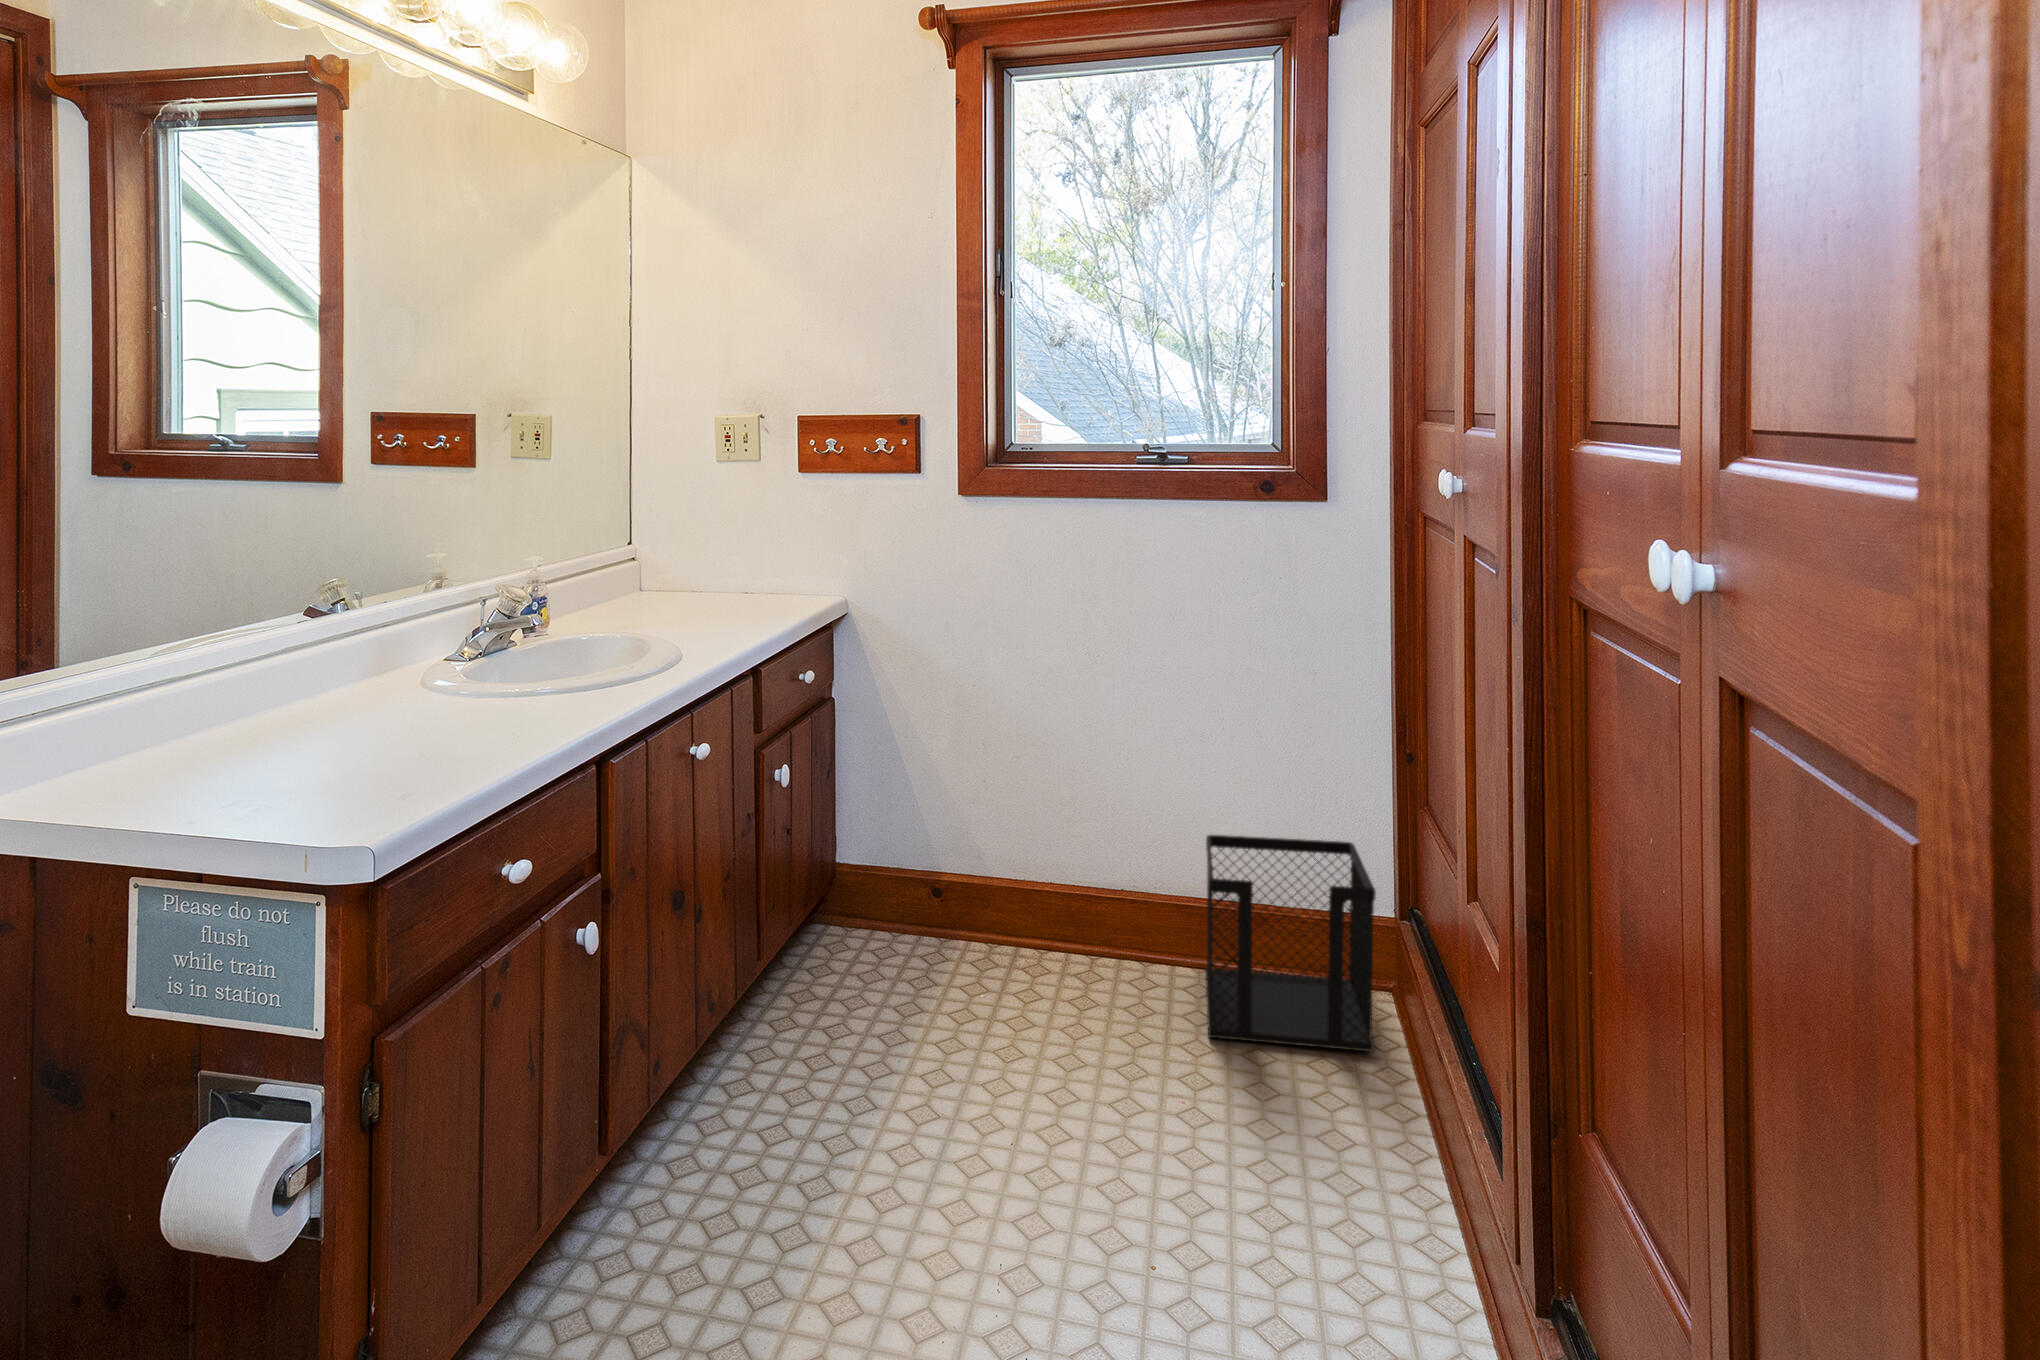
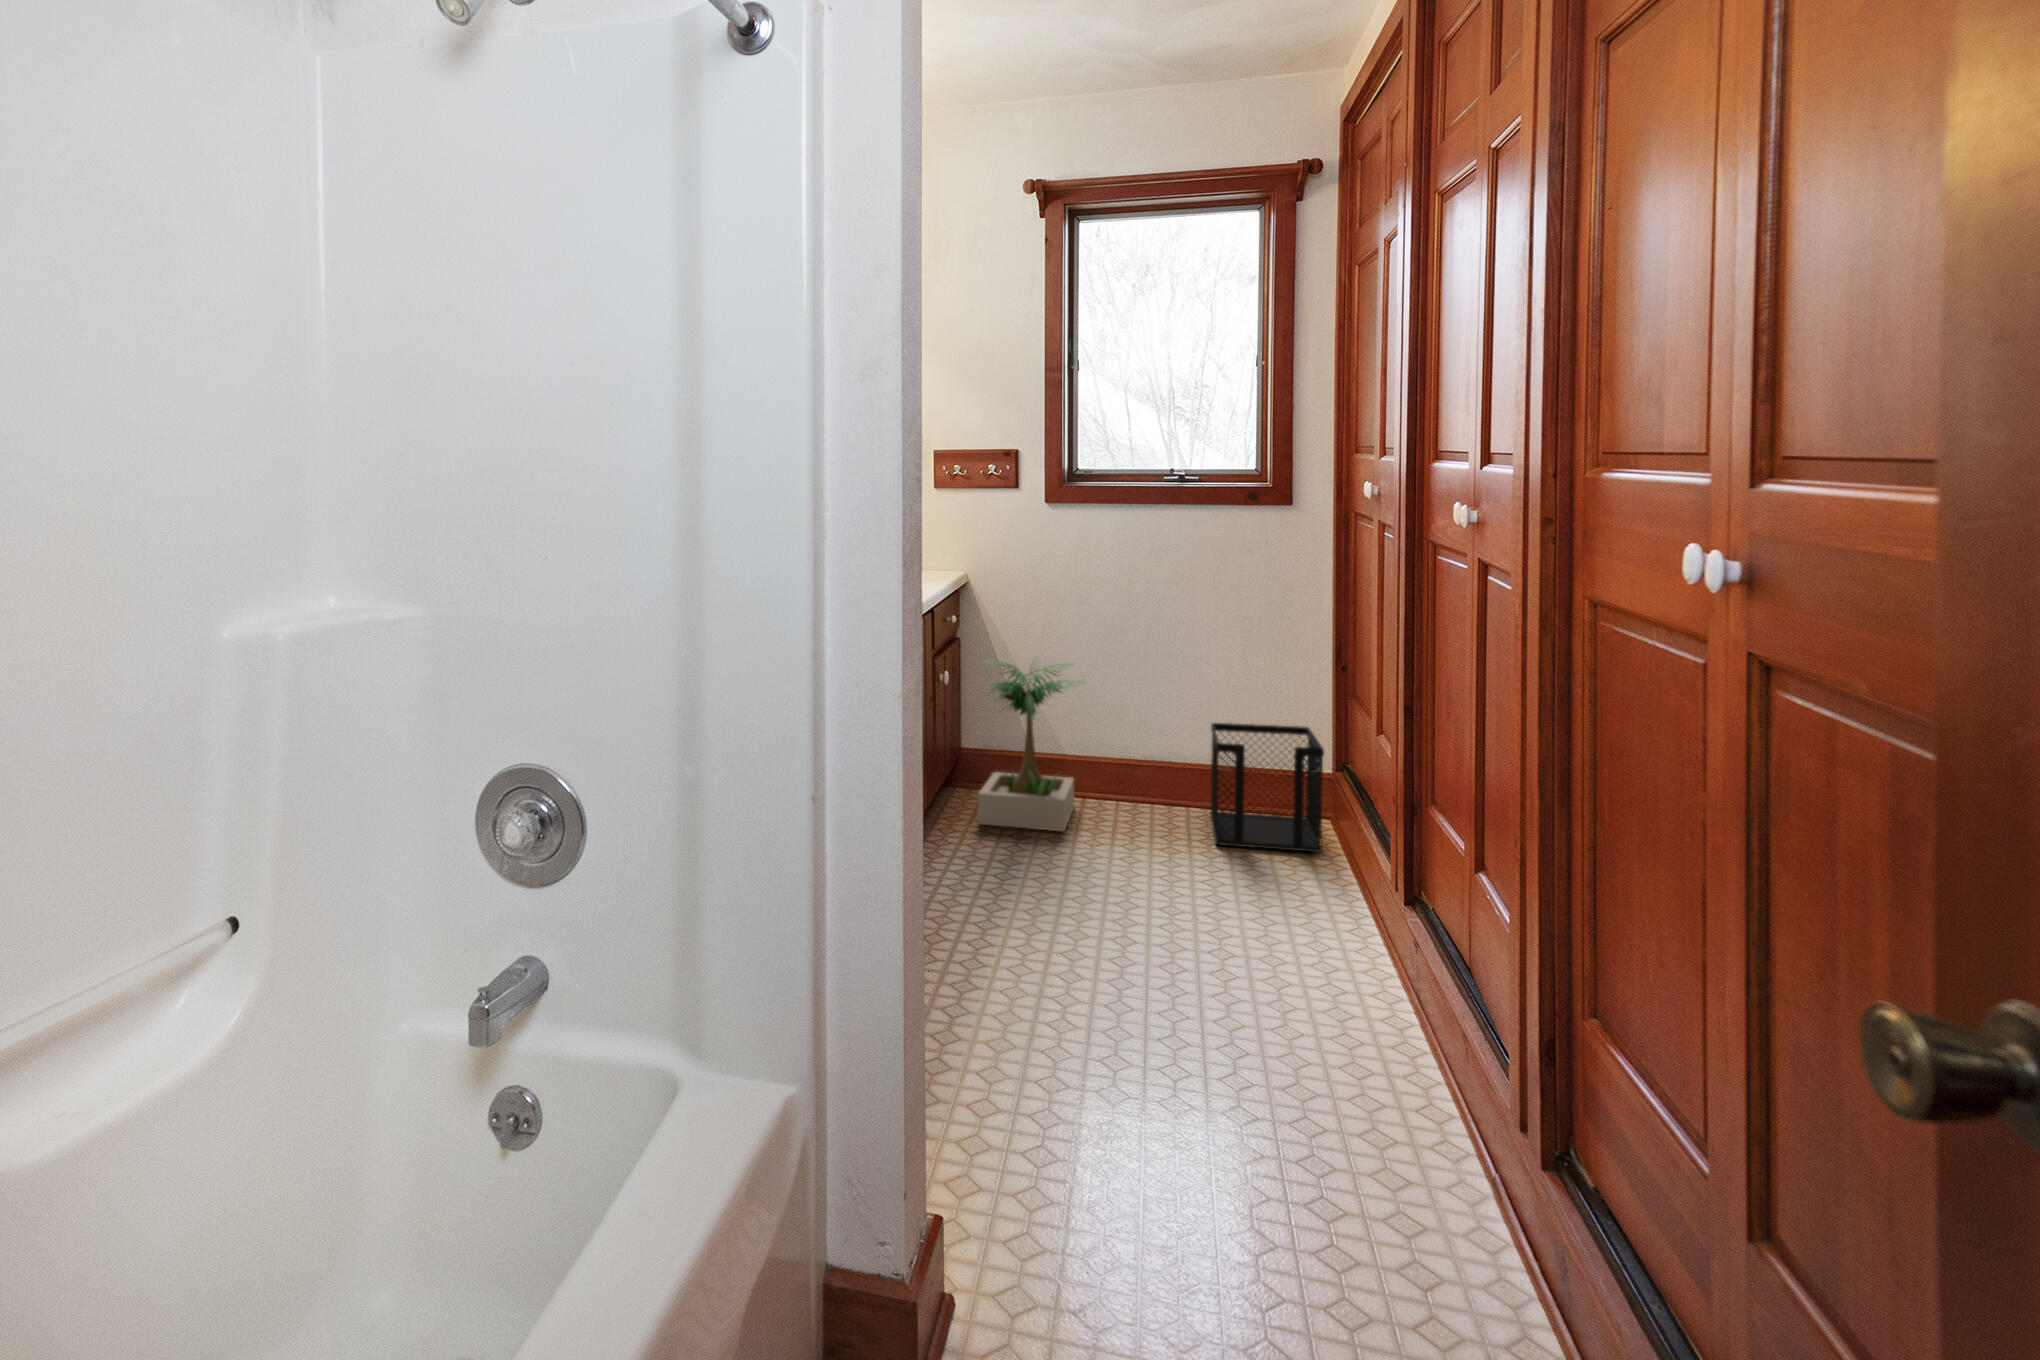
potted plant: none [847,729,1033,1014] -> present [978,657,1086,832]

